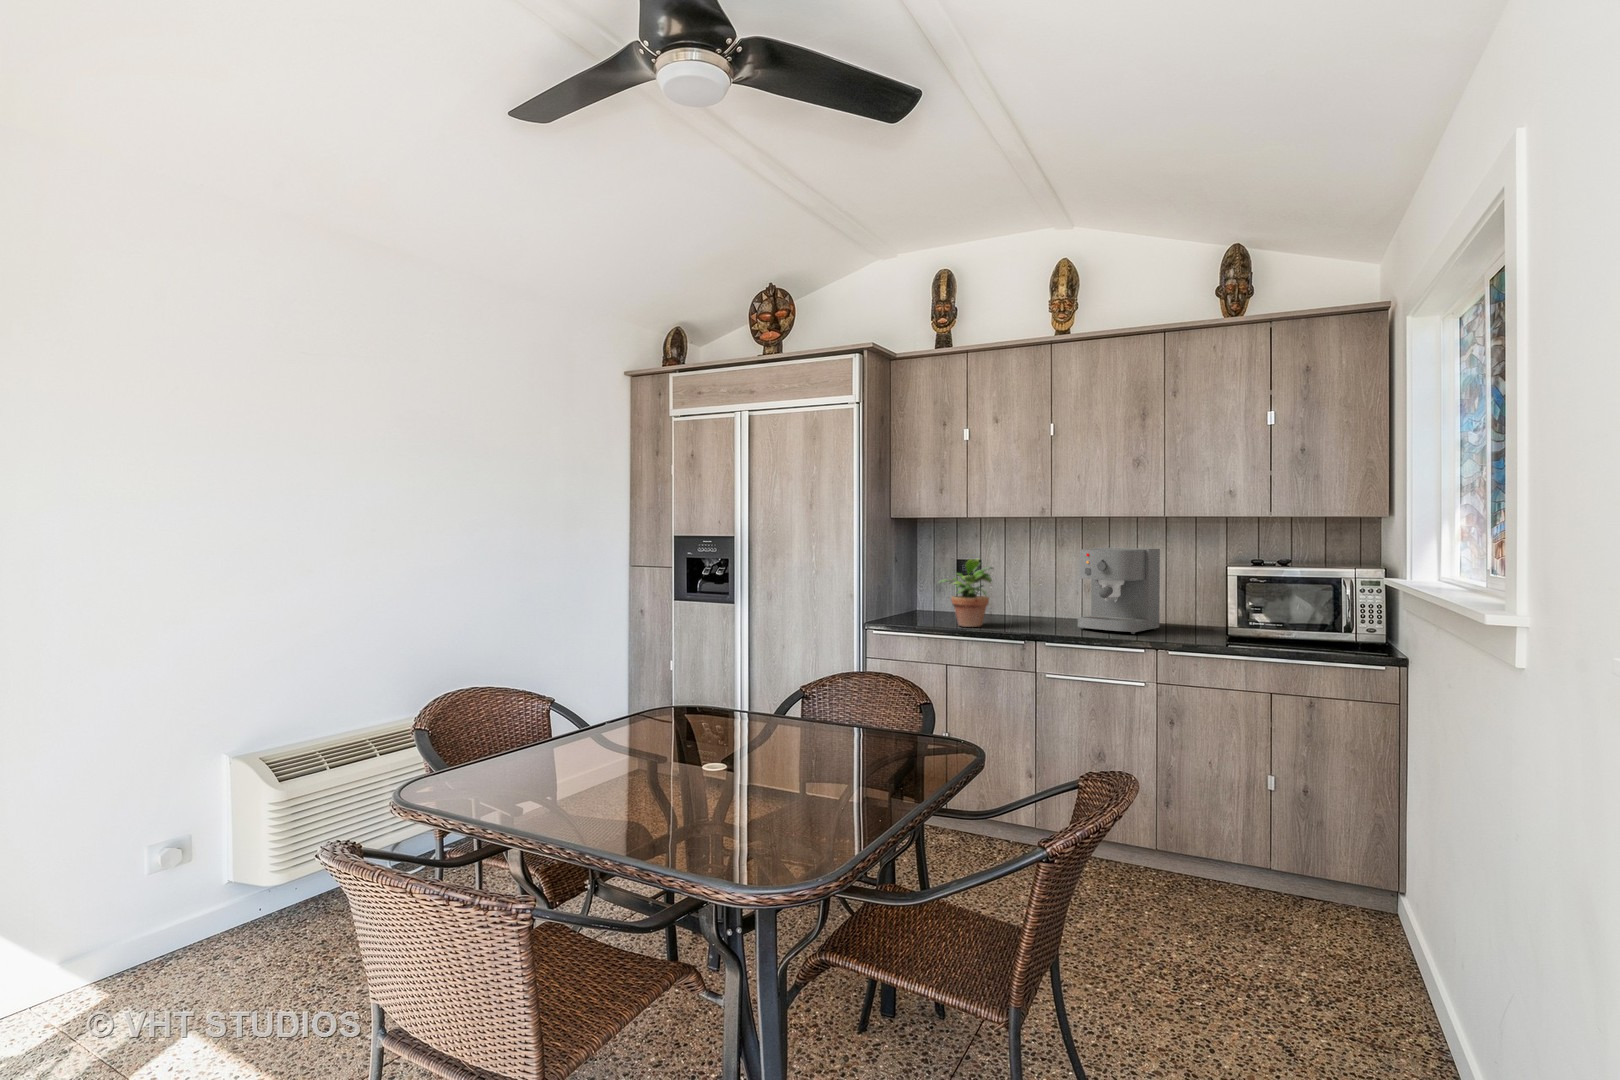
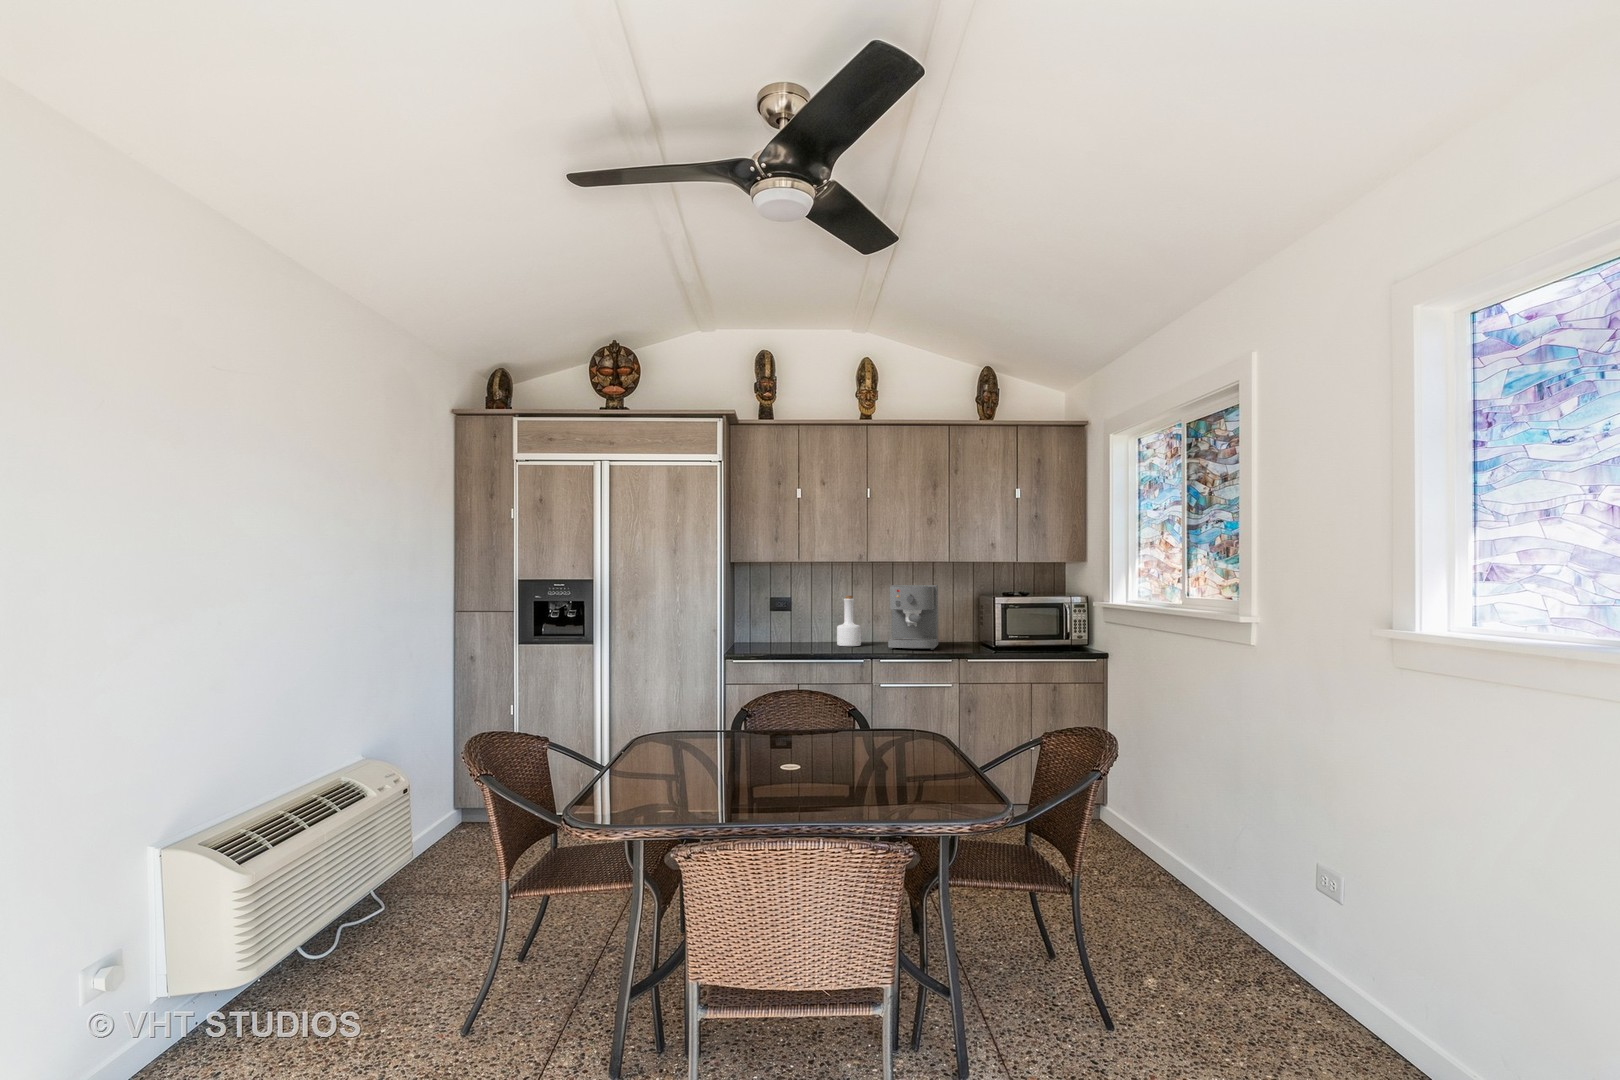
potted plant: present [939,559,993,627] -> none [782,595,825,652]
bottle: none [1025,560,1056,623] -> present [837,596,861,646]

